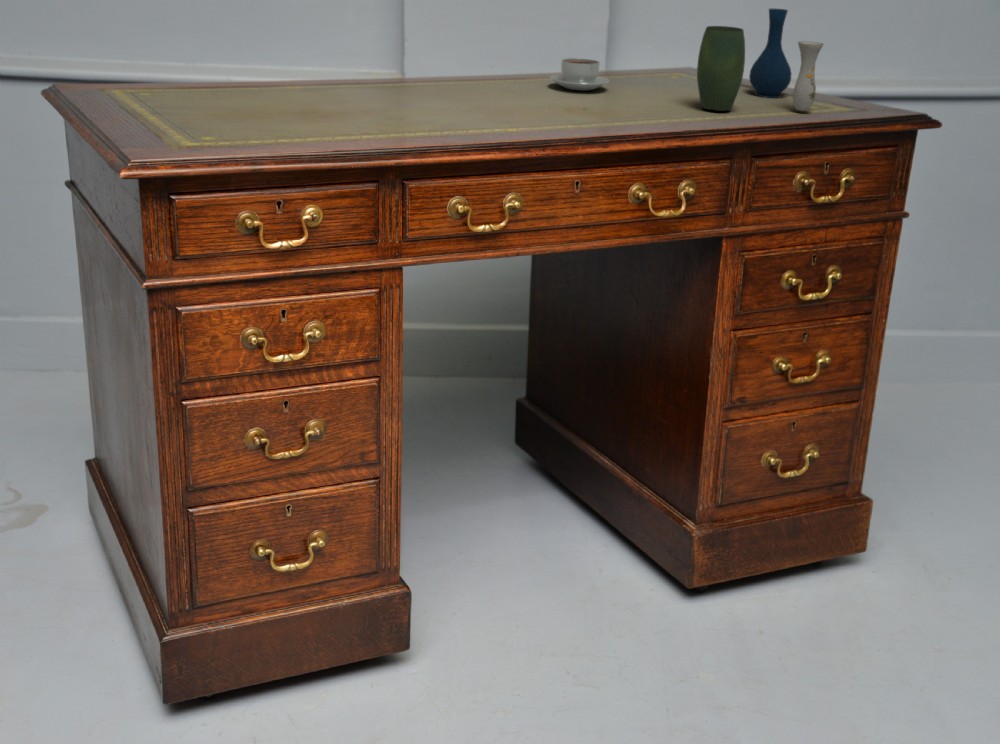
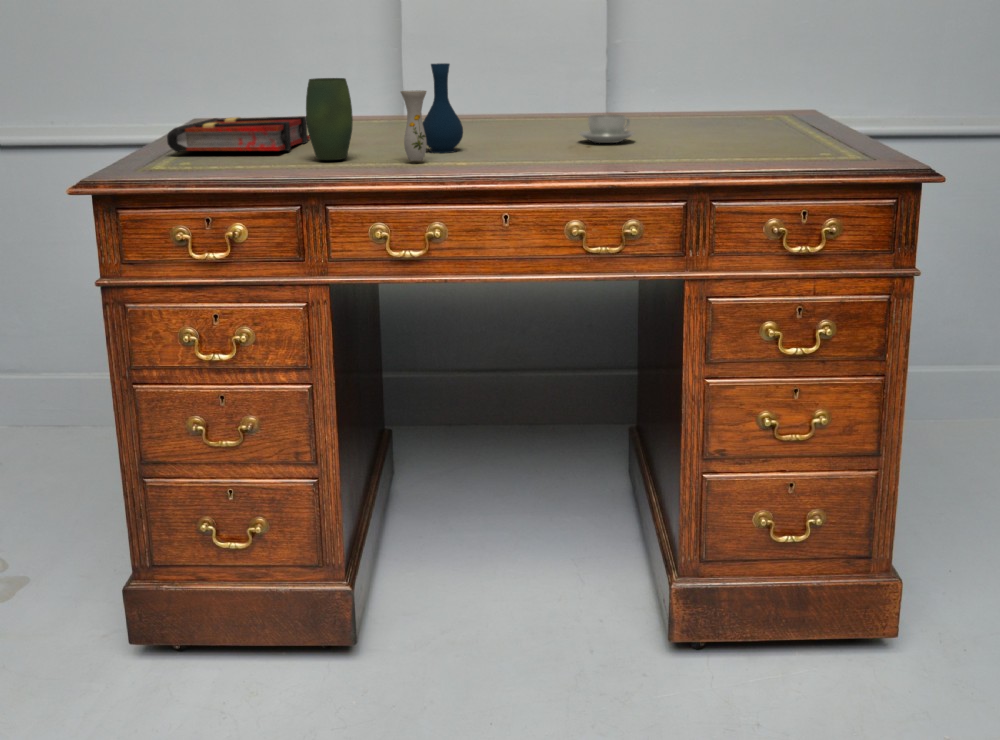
vase: present [697,8,823,111] -> present [306,63,463,161]
book: none [125,59,283,113] -> present [167,116,310,152]

